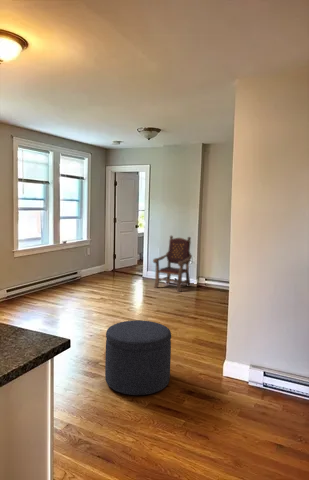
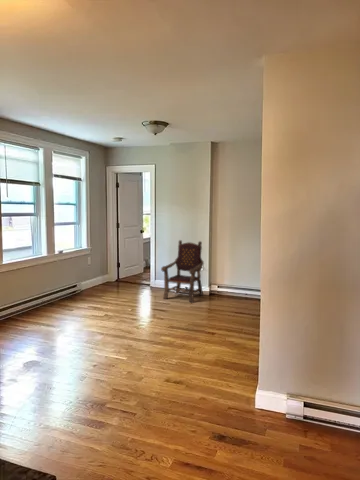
ottoman: present [105,320,171,395] -> none [114,349,195,448]

